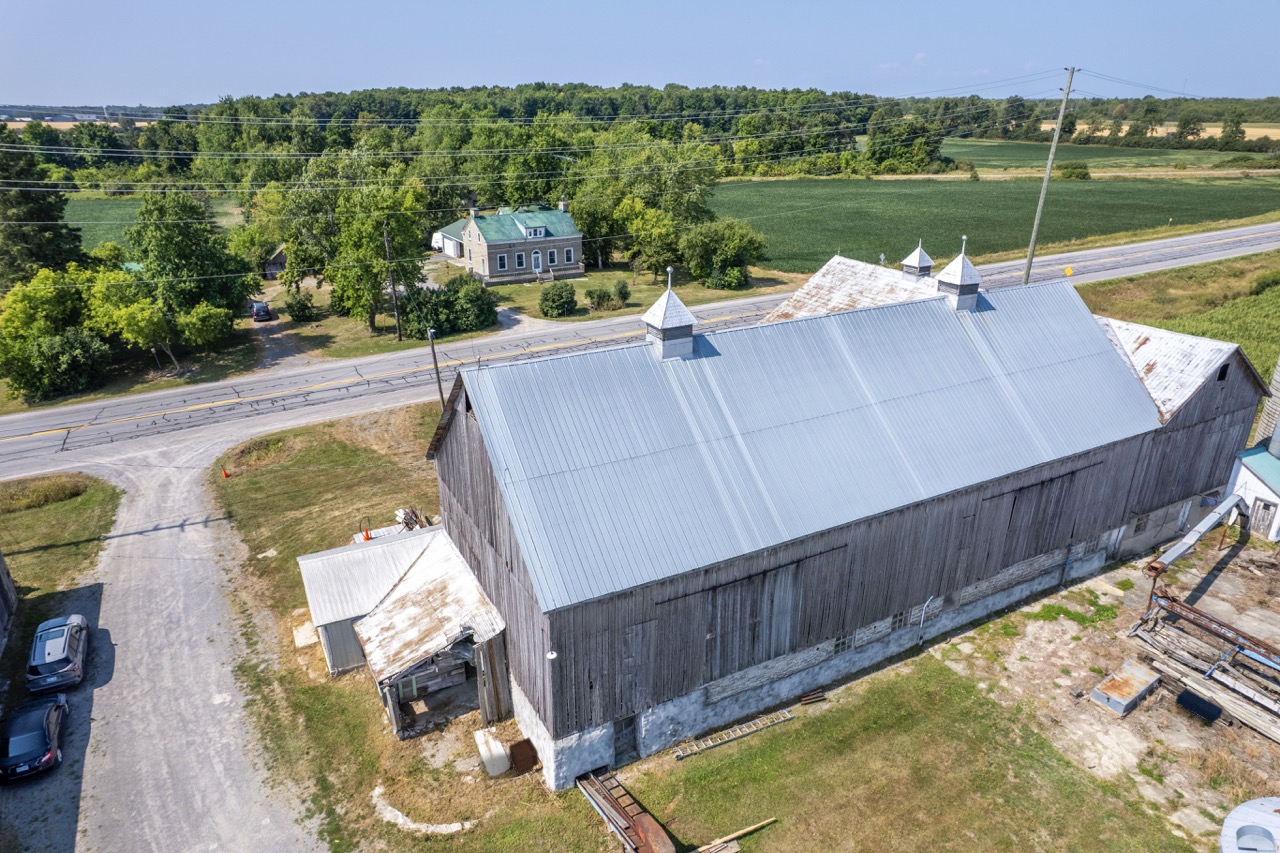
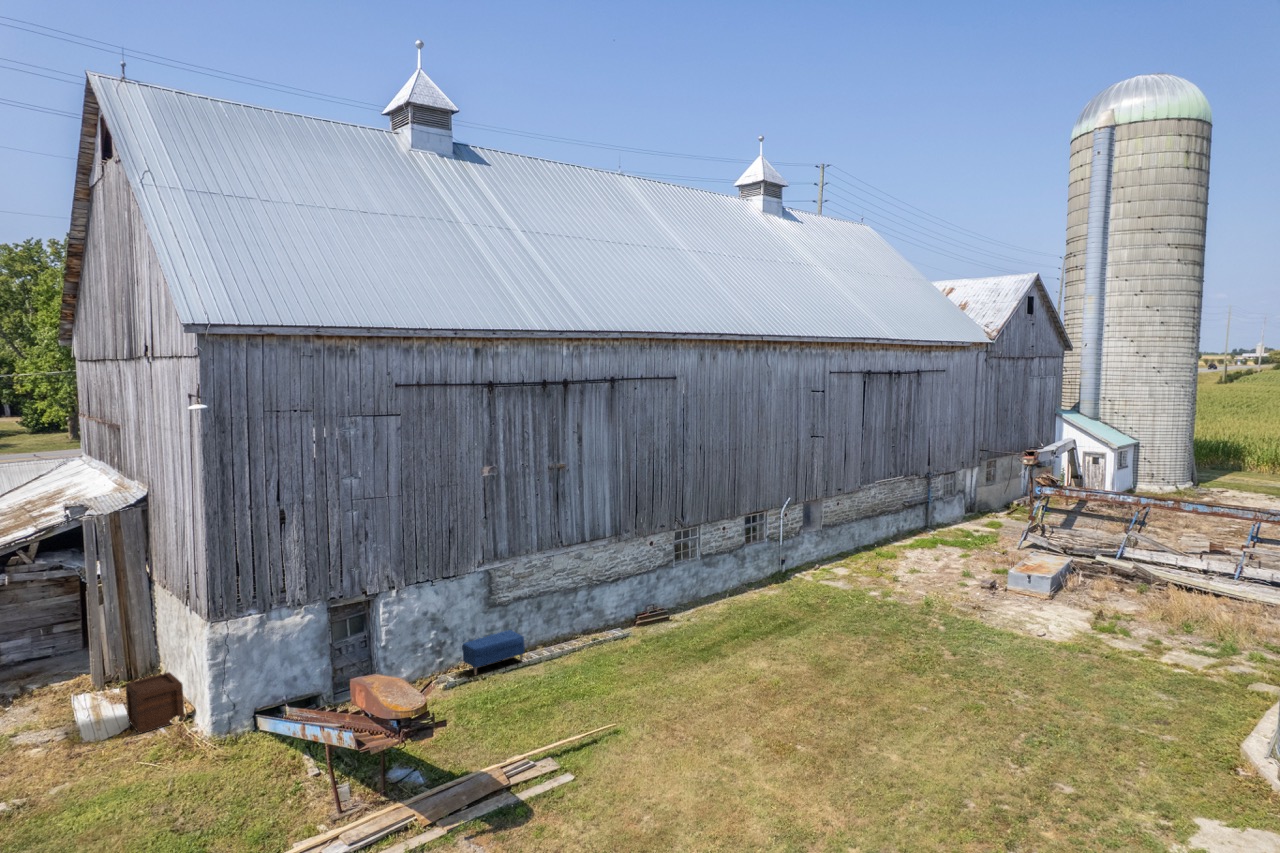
bench: present [1175,689,1223,726] -> present [462,630,525,675]

